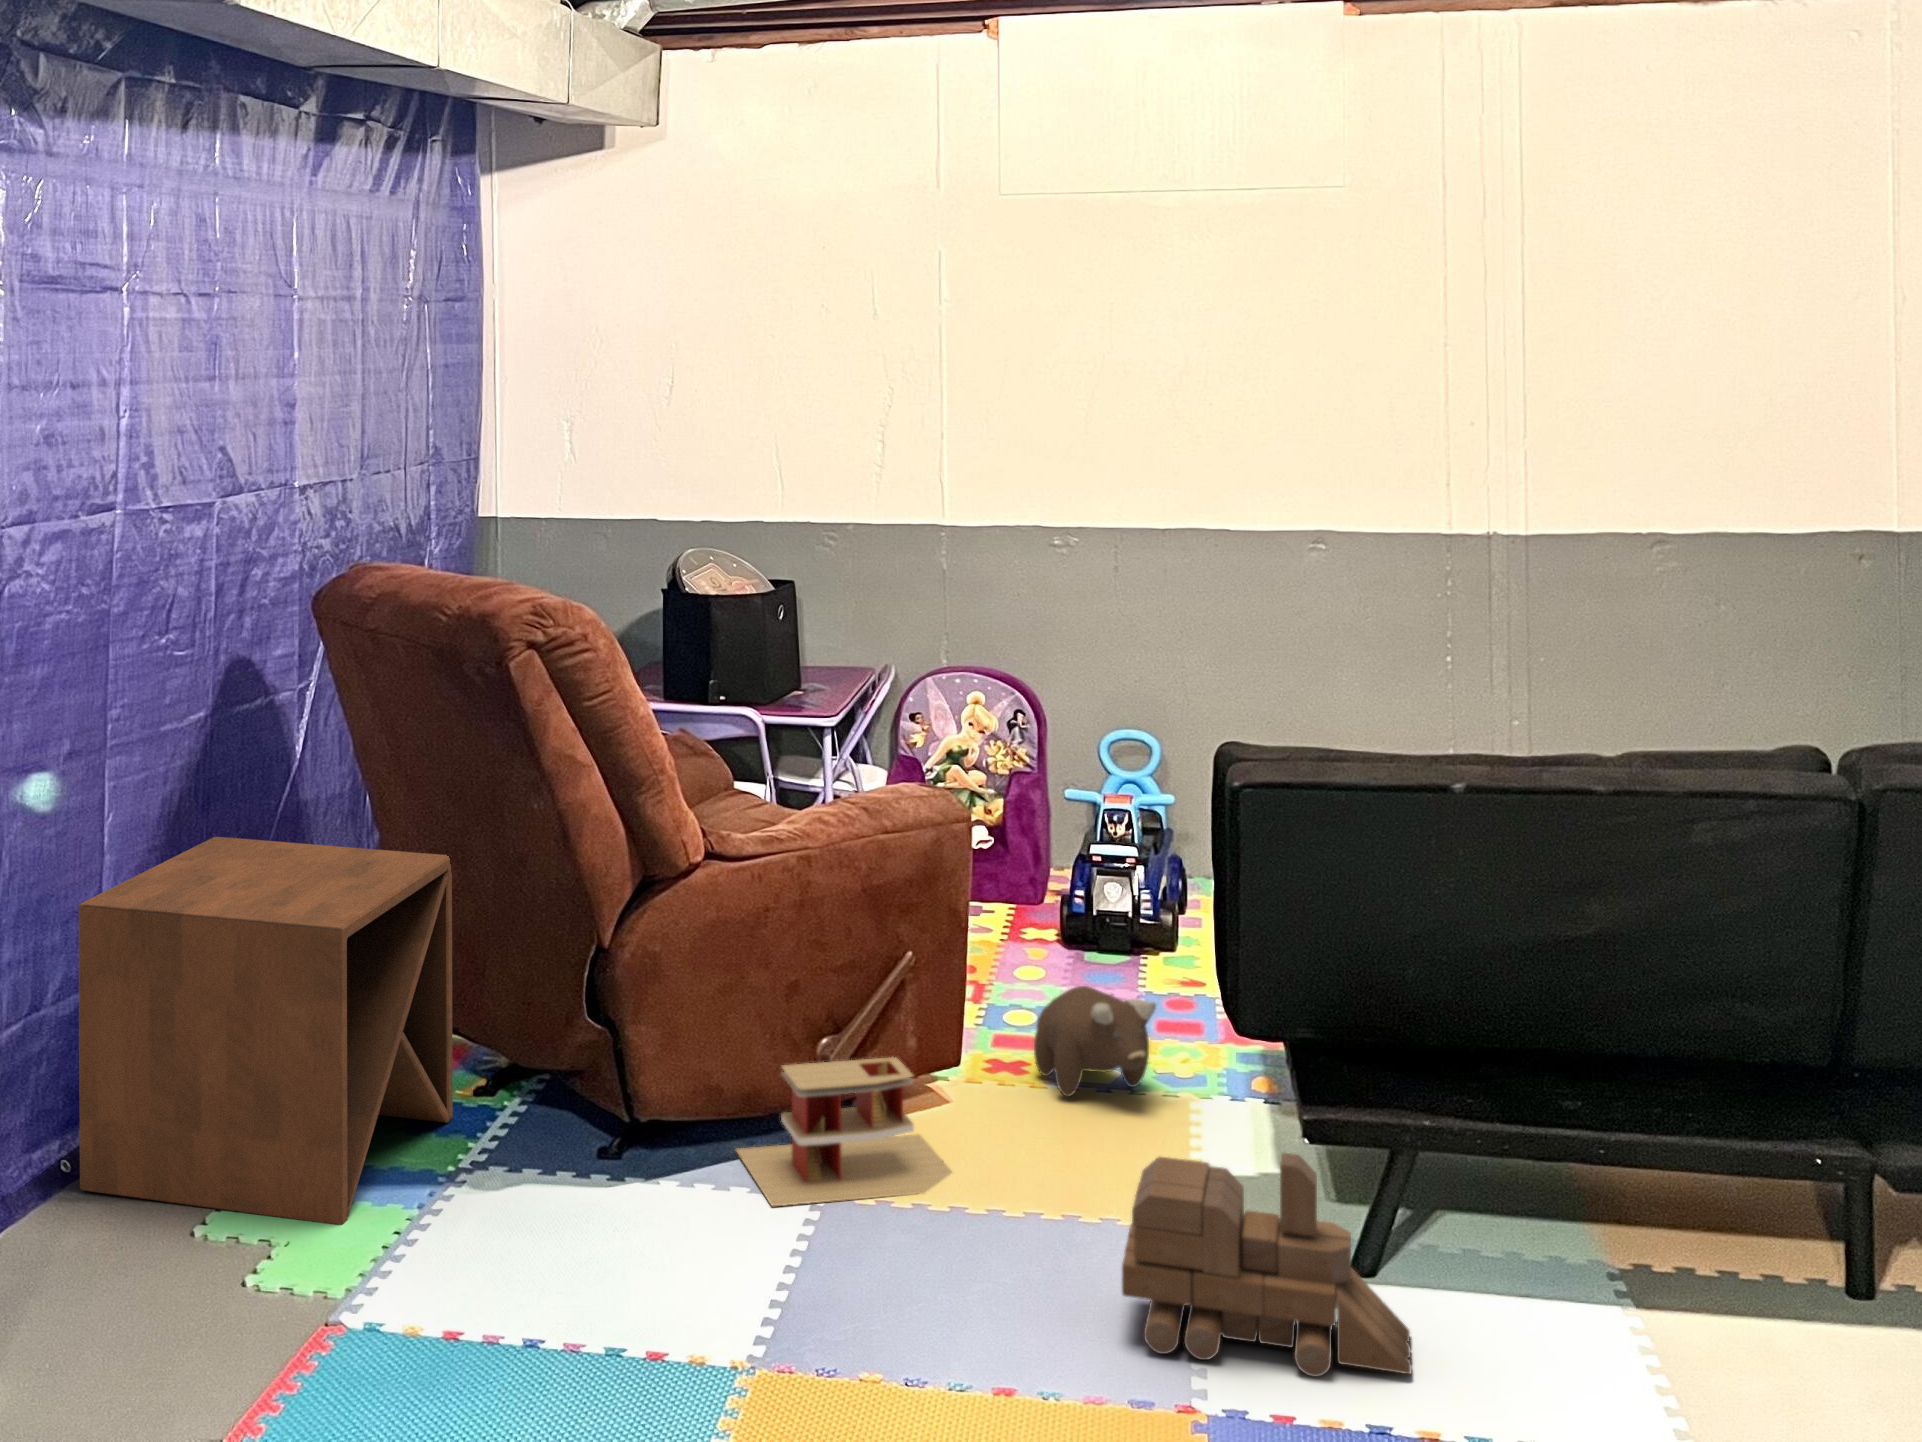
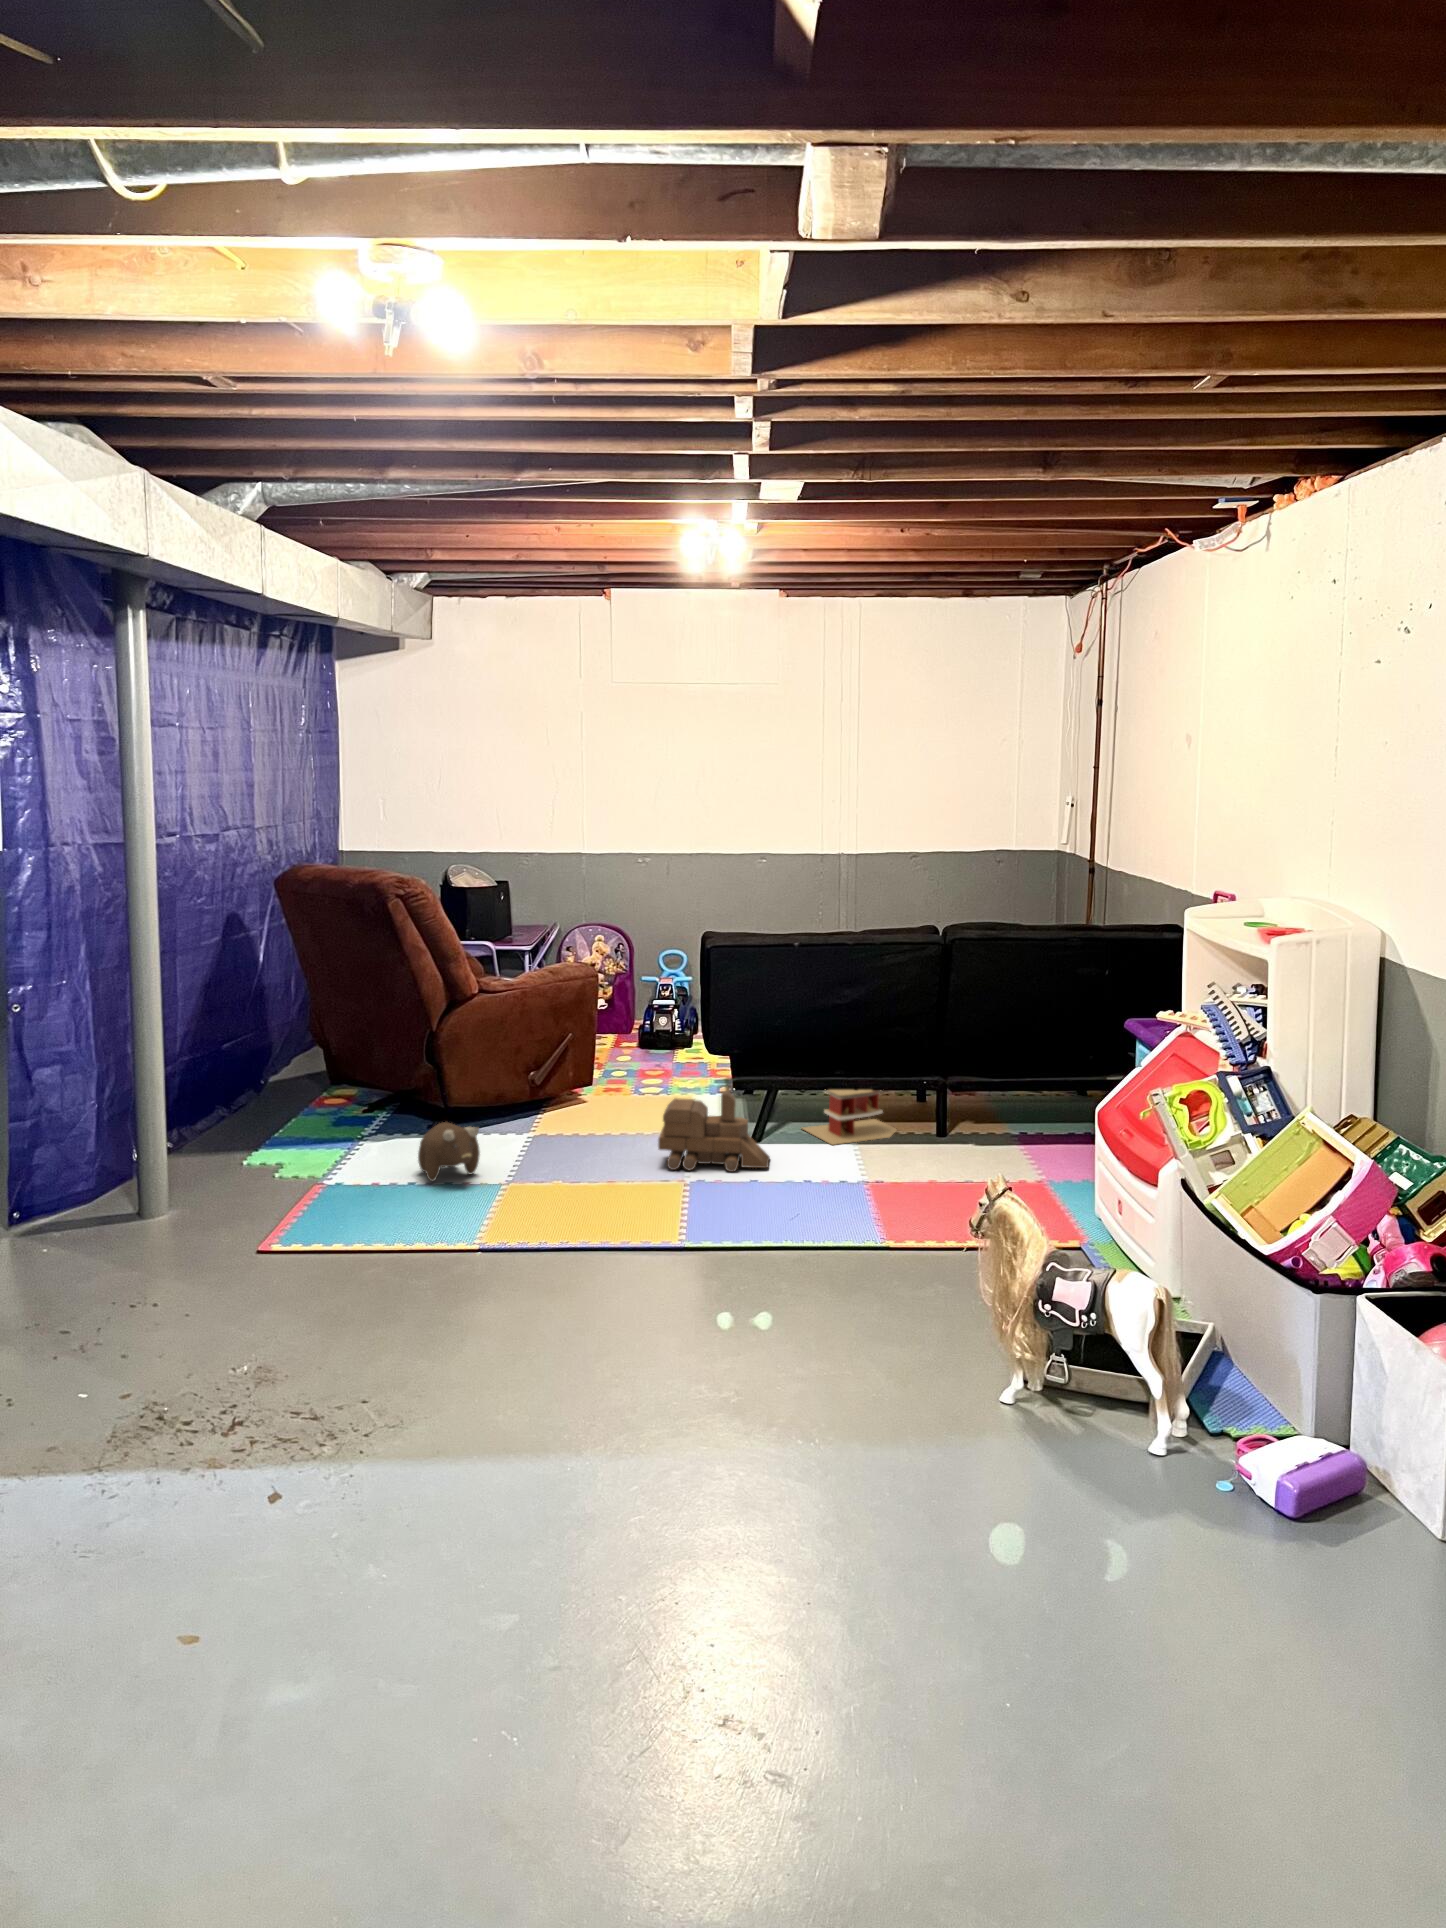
side table: present [79,837,453,1225] -> none [177,997,356,1158]
plush toy: present [1034,986,1156,1097] -> present [418,1122,480,1181]
toy house: present [736,1057,952,1206] -> present [802,1090,896,1145]

